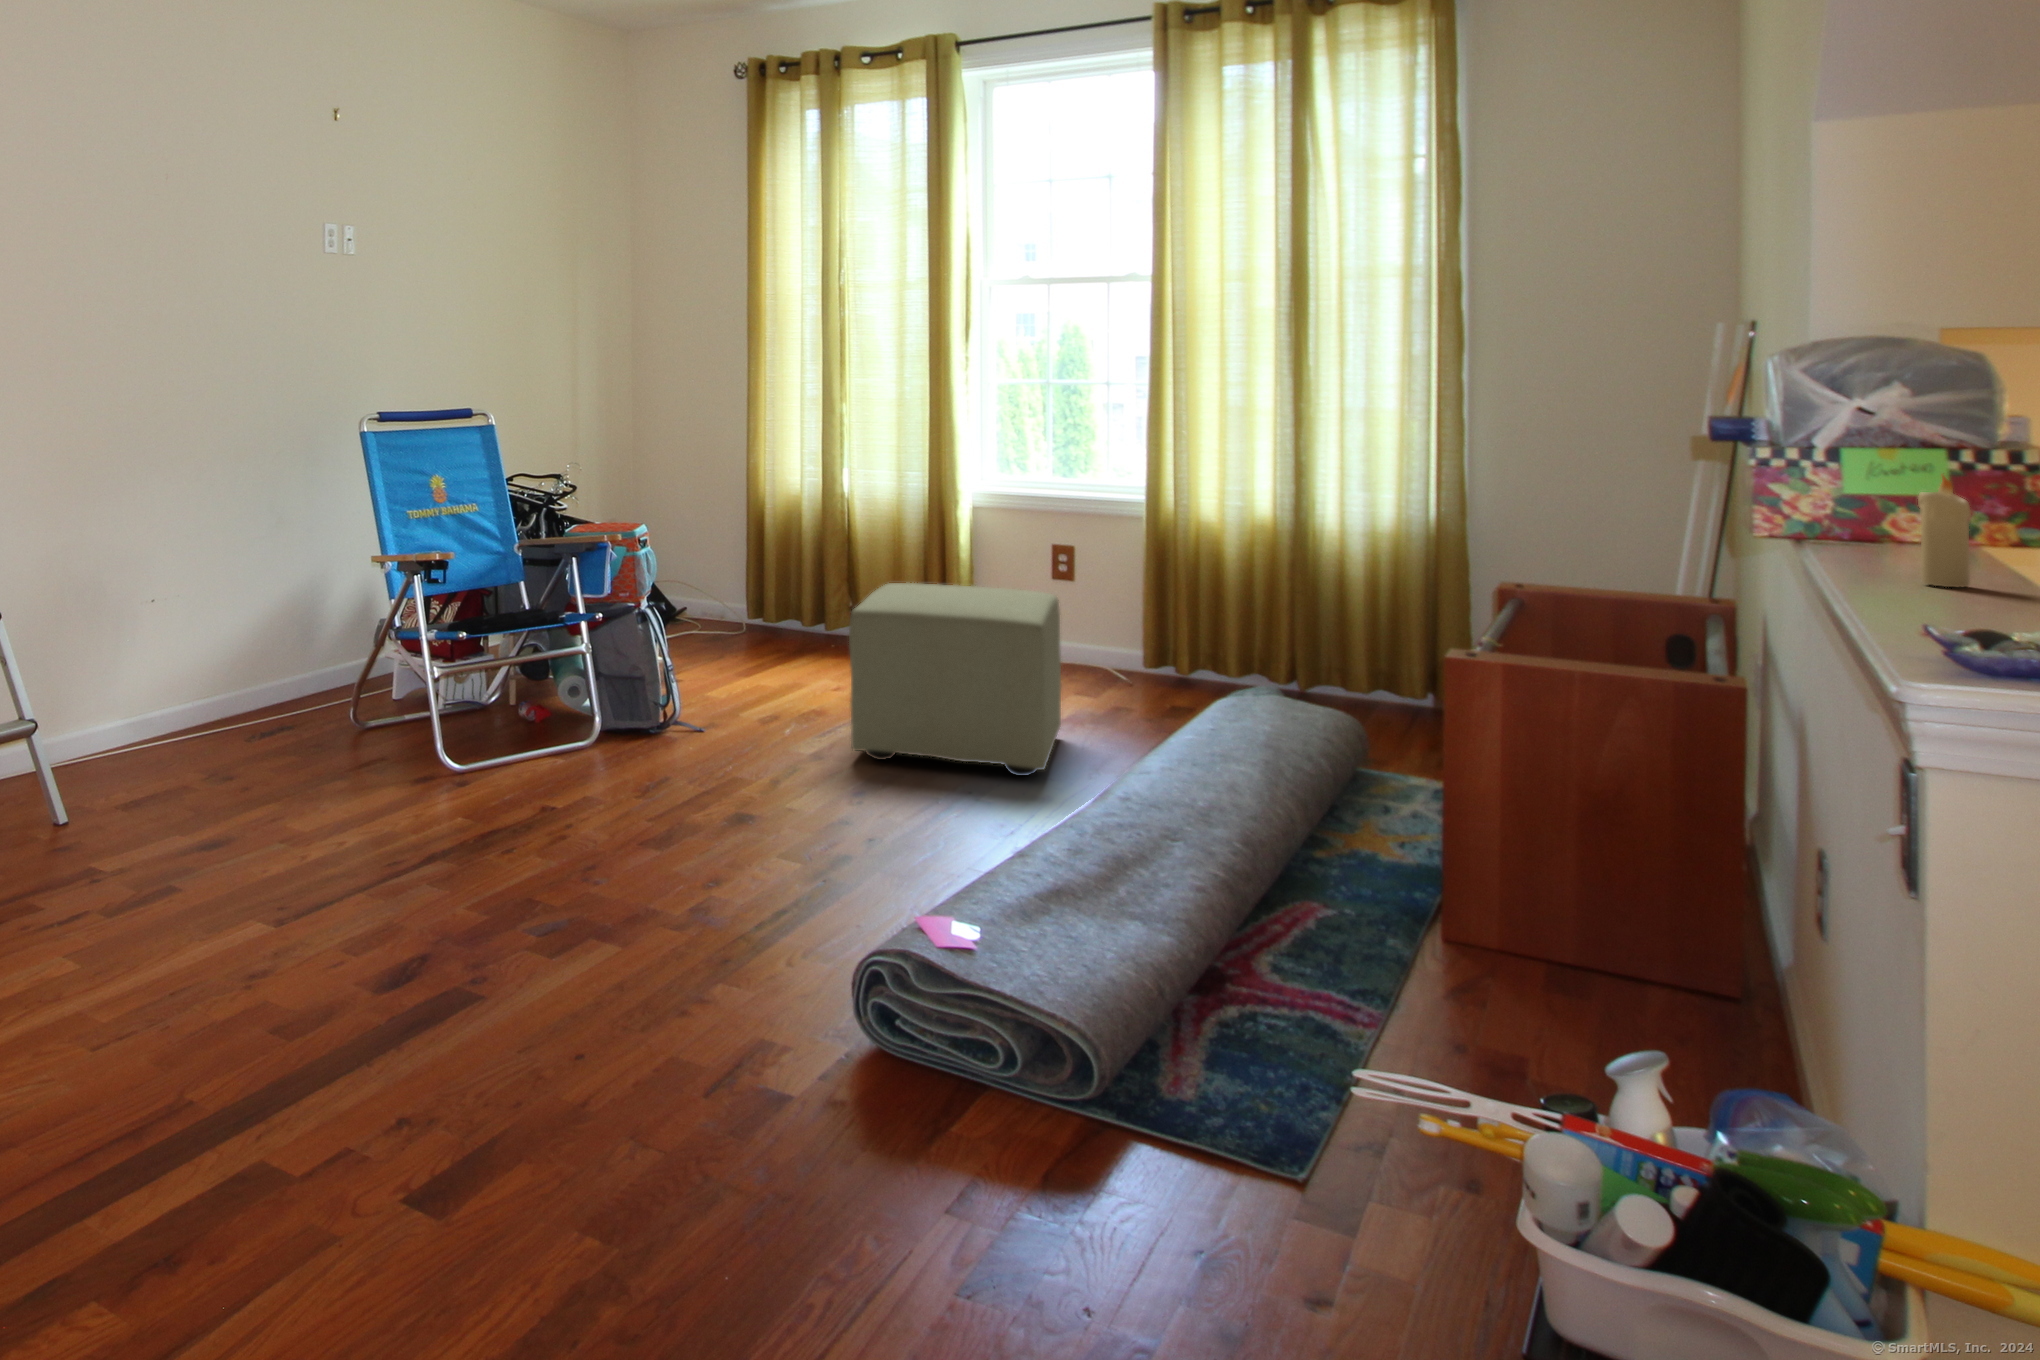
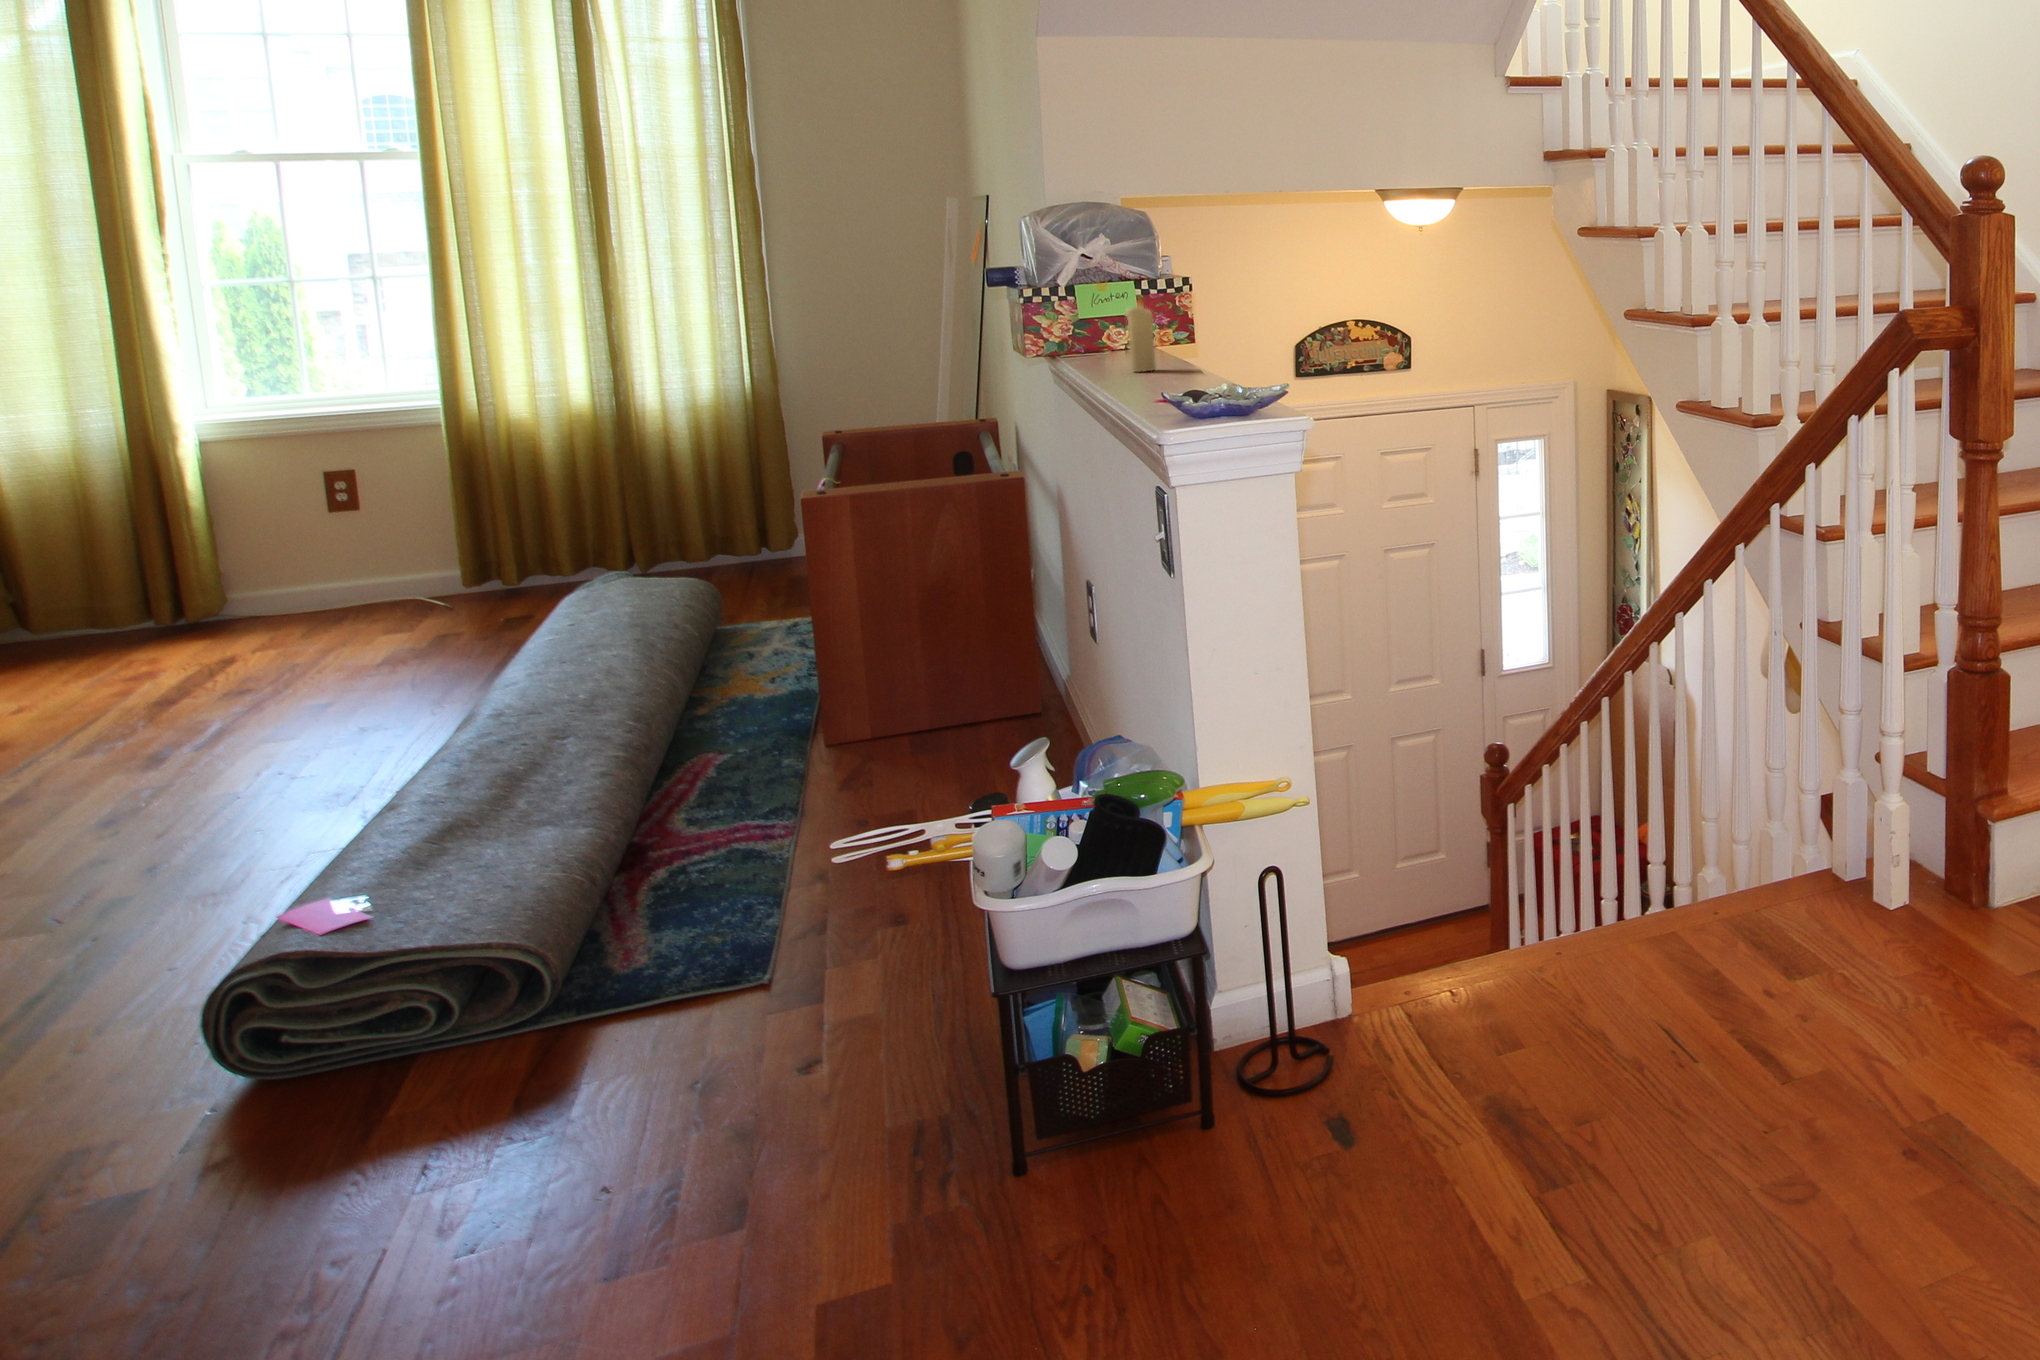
ottoman: present [849,583,1061,776] -> none [38,526,379,787]

